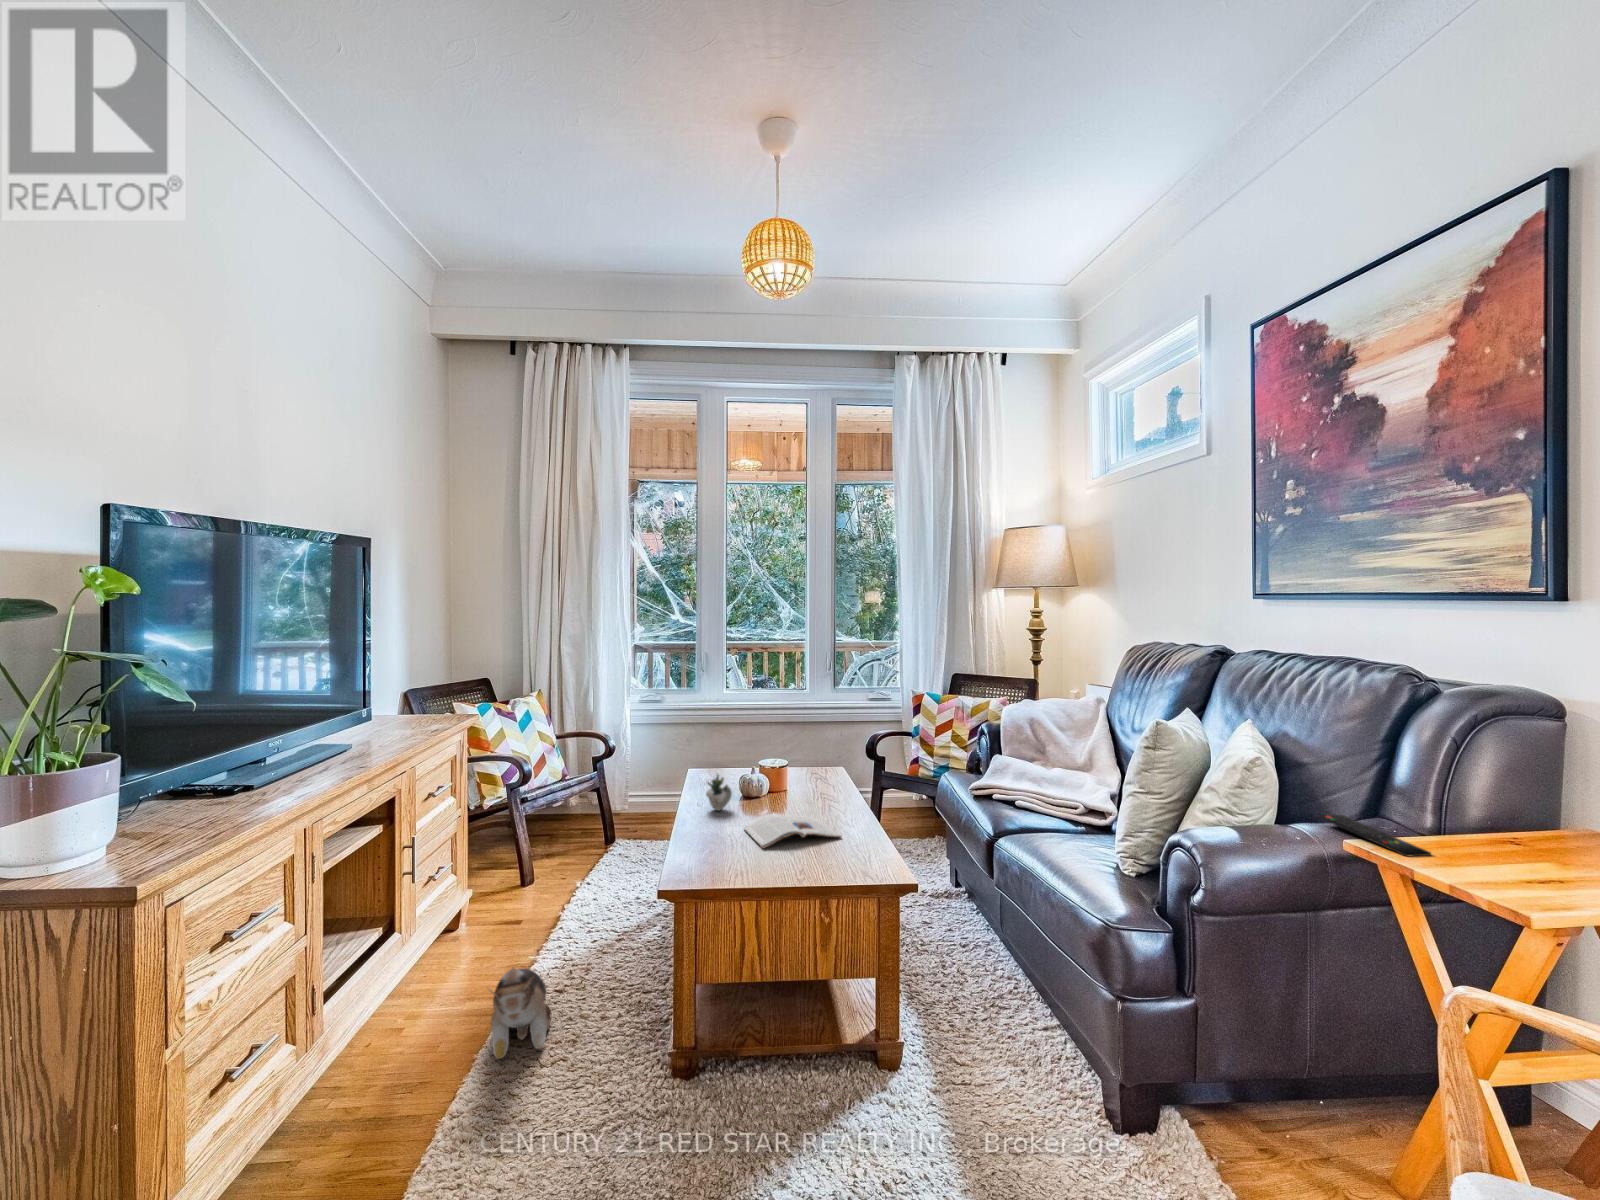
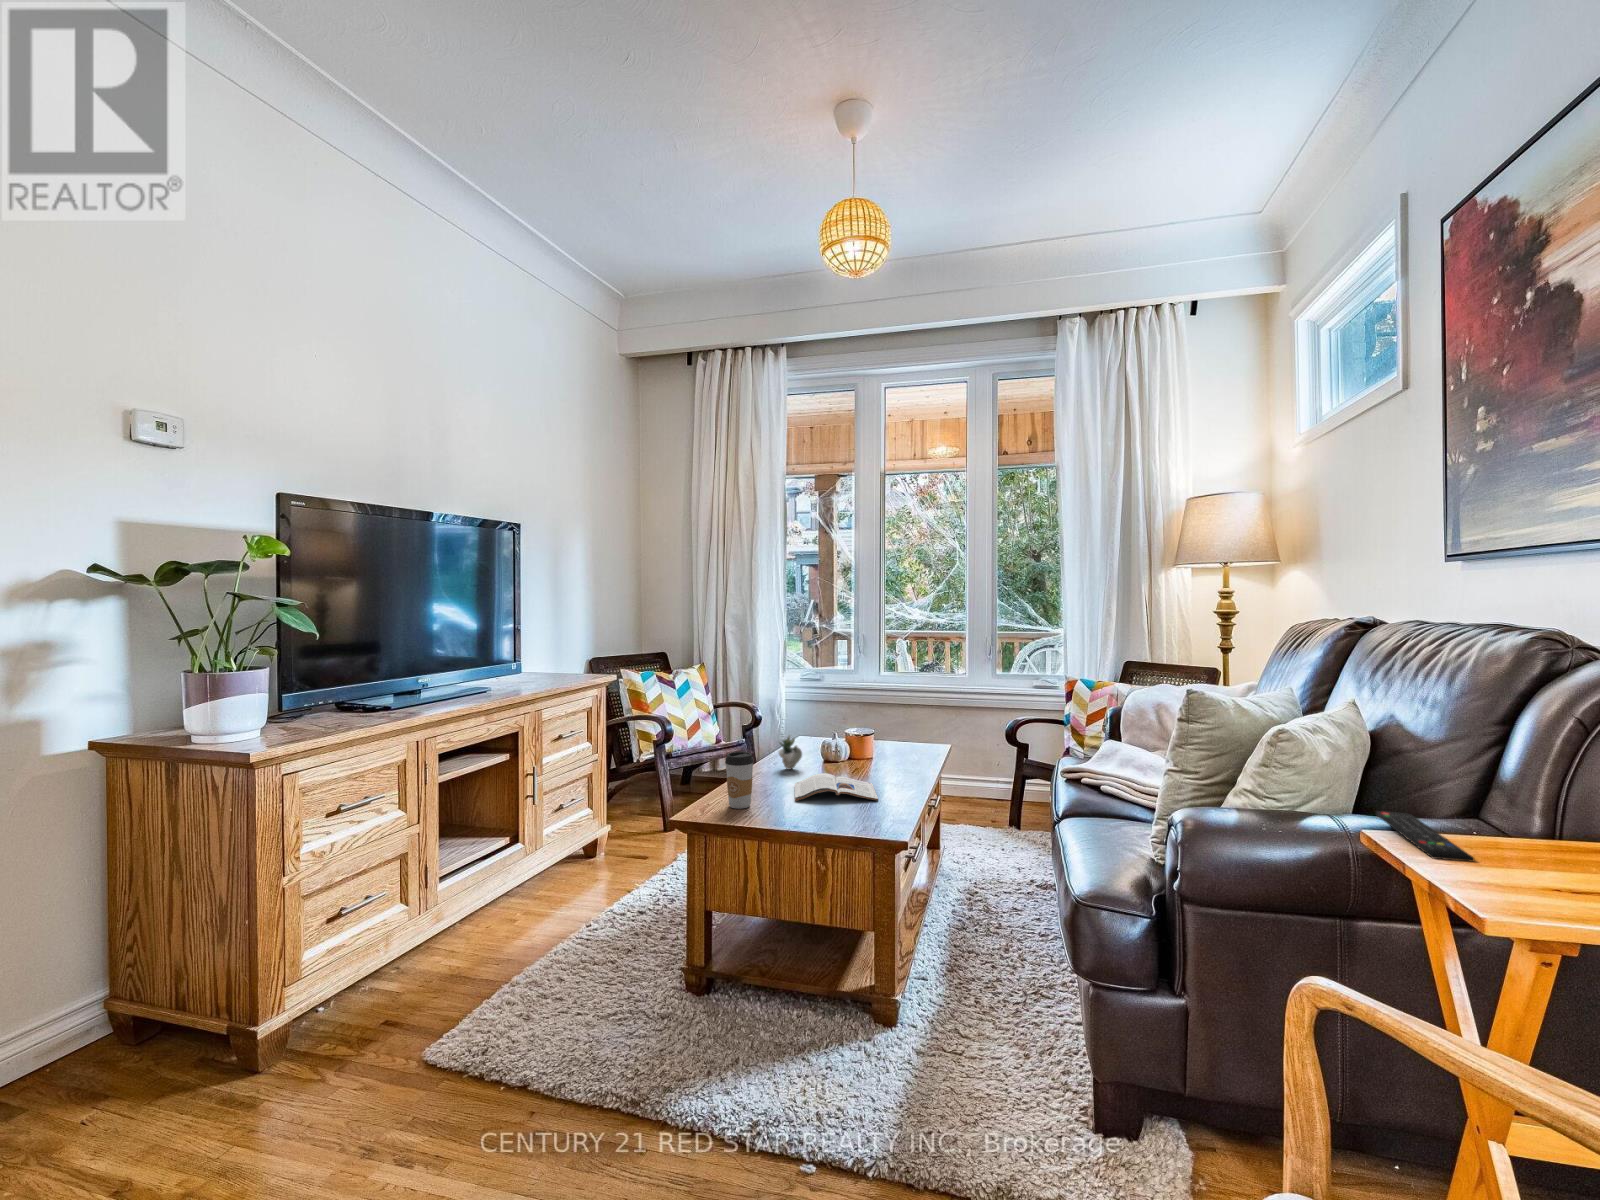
coffee cup: none [696,804,727,867] -> present [725,752,754,809]
plush toy: present [489,968,552,1059] -> none [555,875,625,951]

